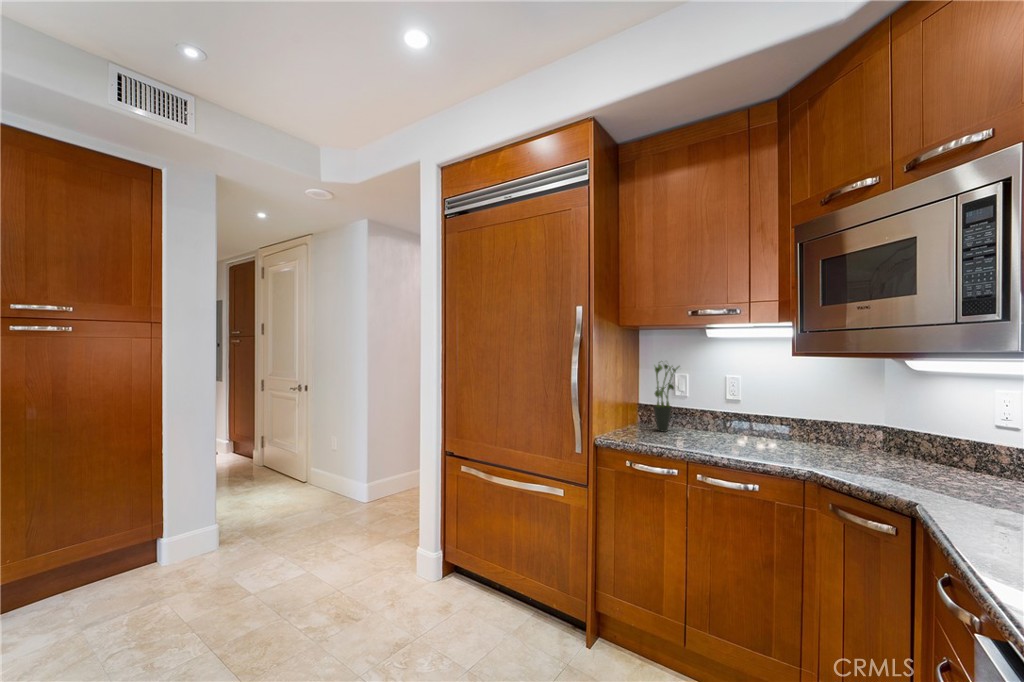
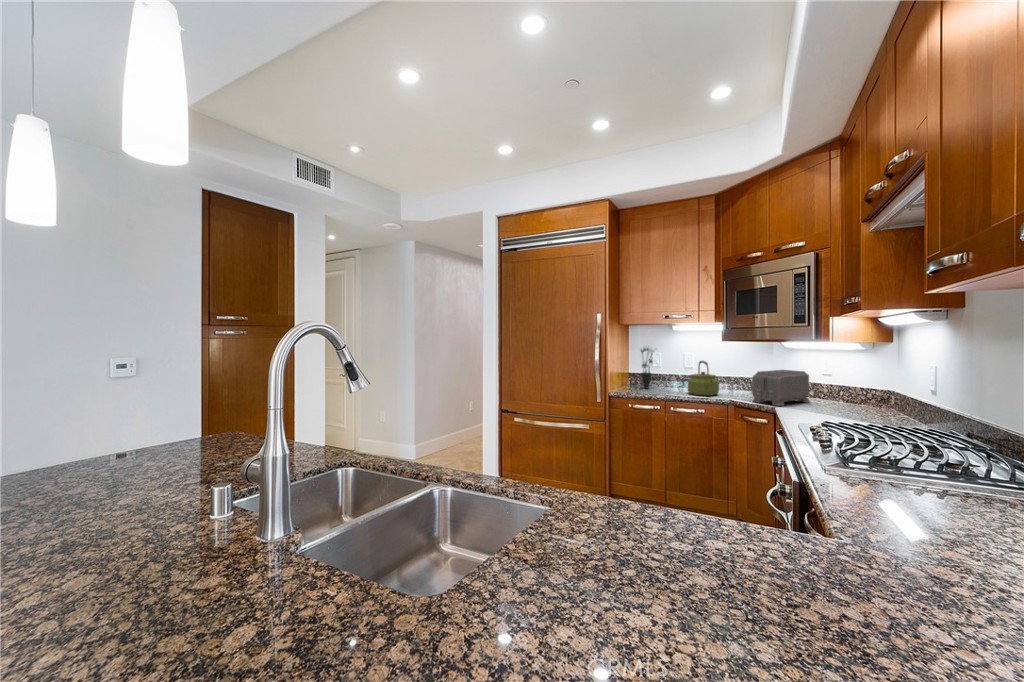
kettle: none [731,389,790,453] -> present [688,361,719,396]
toaster: none [859,412,991,492] -> present [752,370,810,406]

